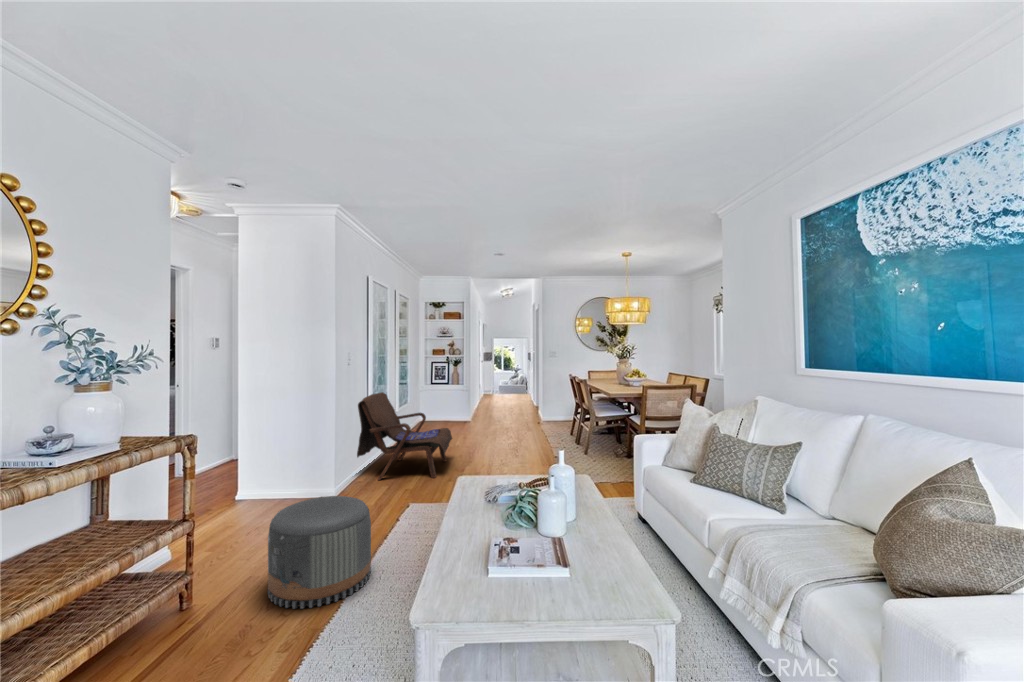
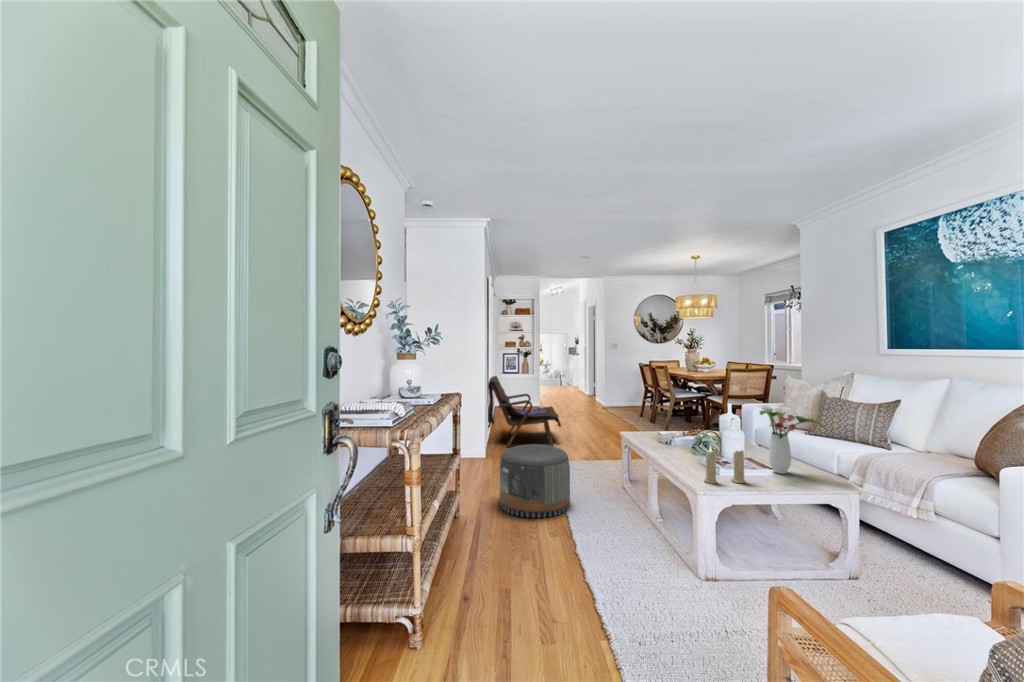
flower arrangement: none [537,466,632,575] -> present [755,405,825,474]
candle: none [439,535,504,604] -> present [704,445,746,484]

